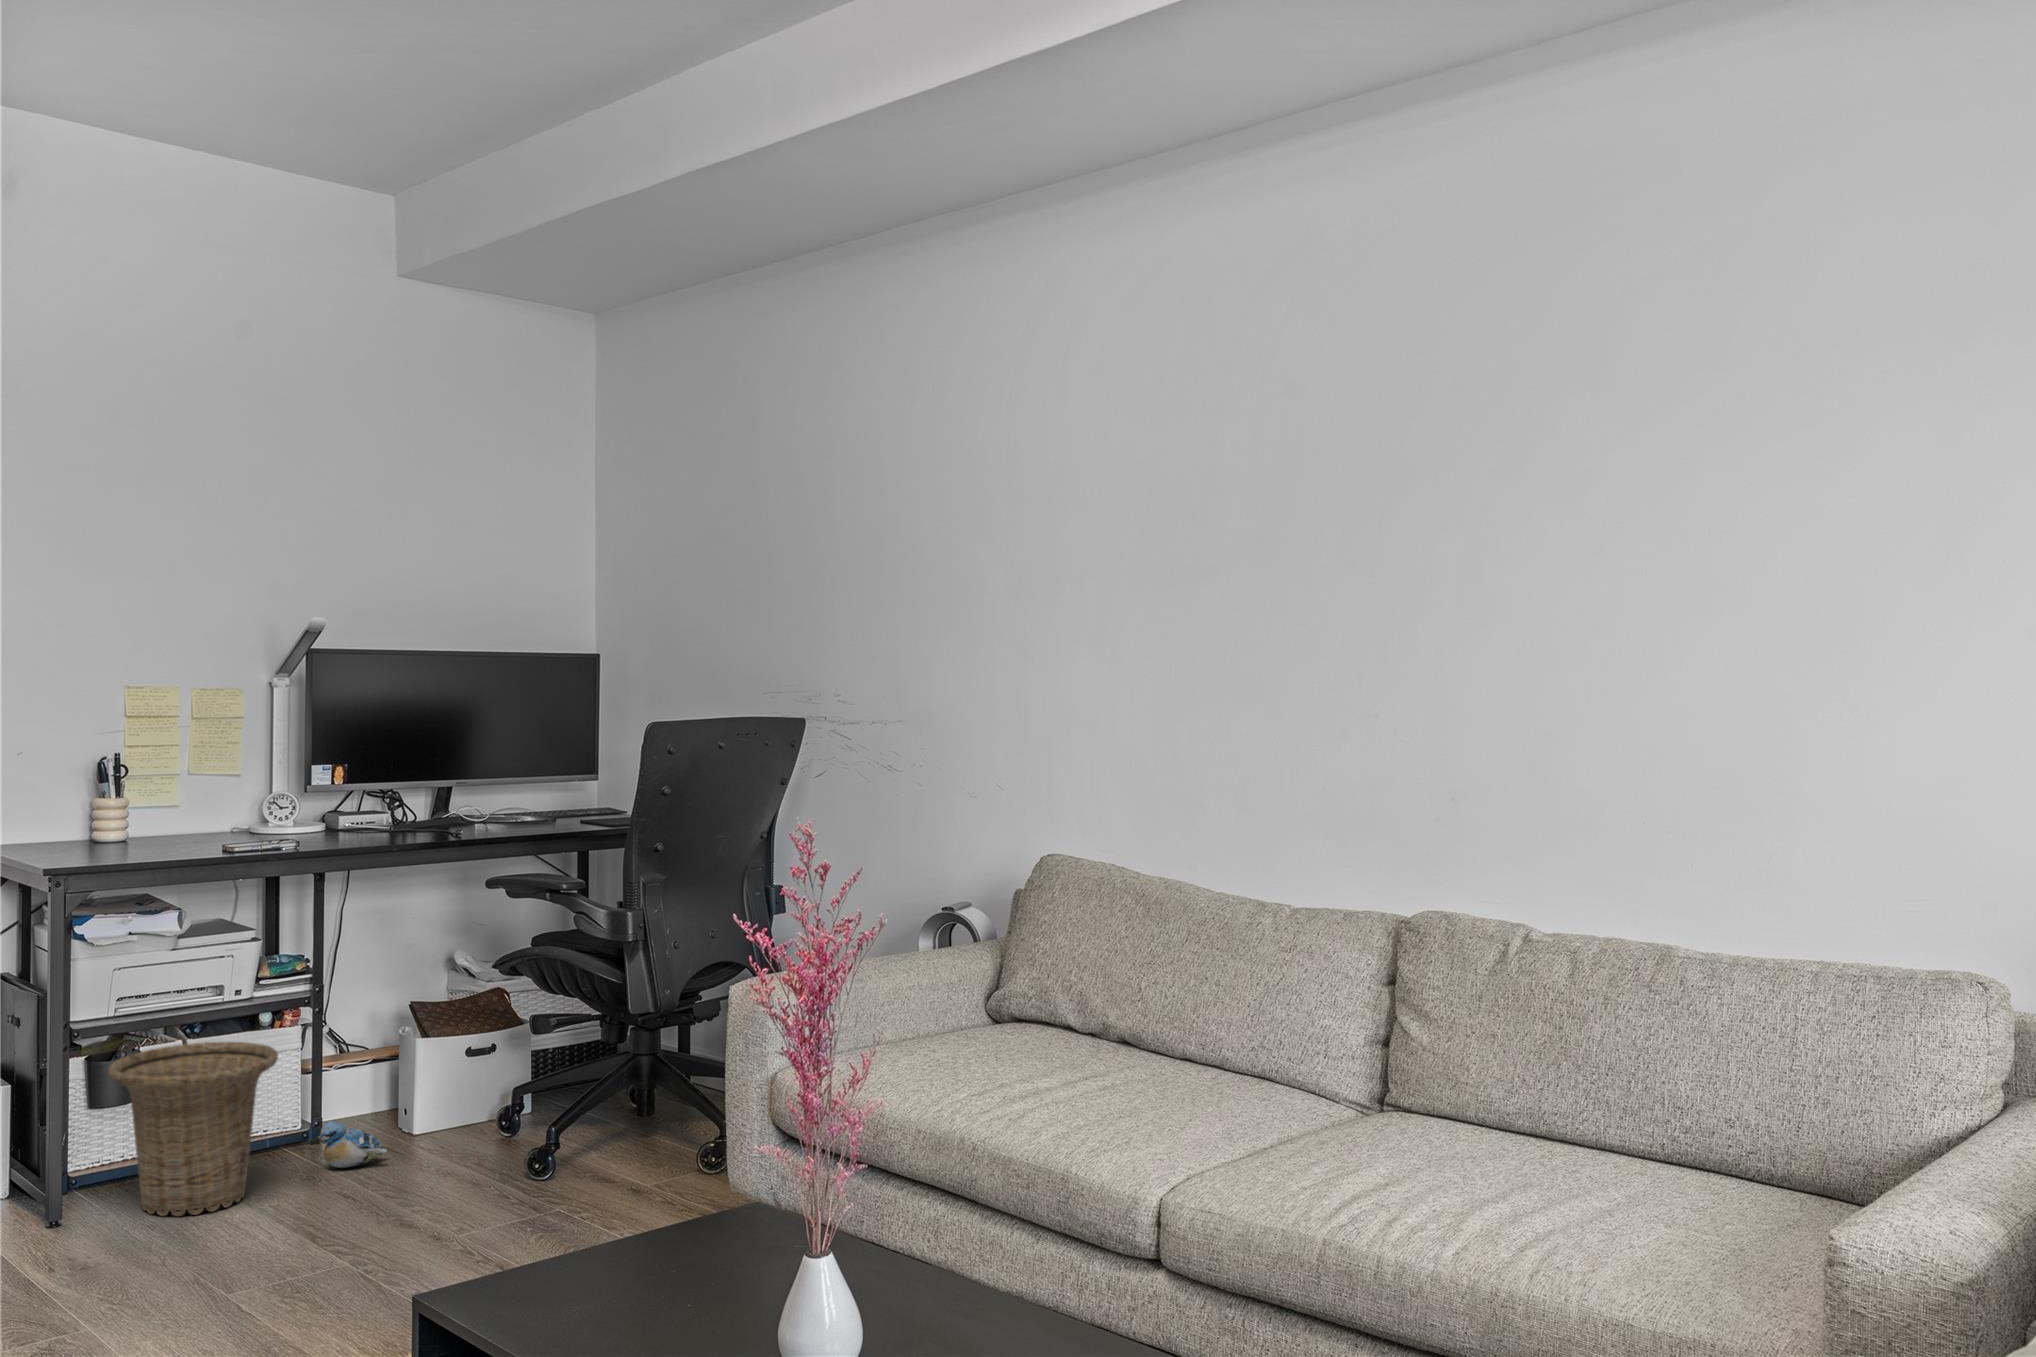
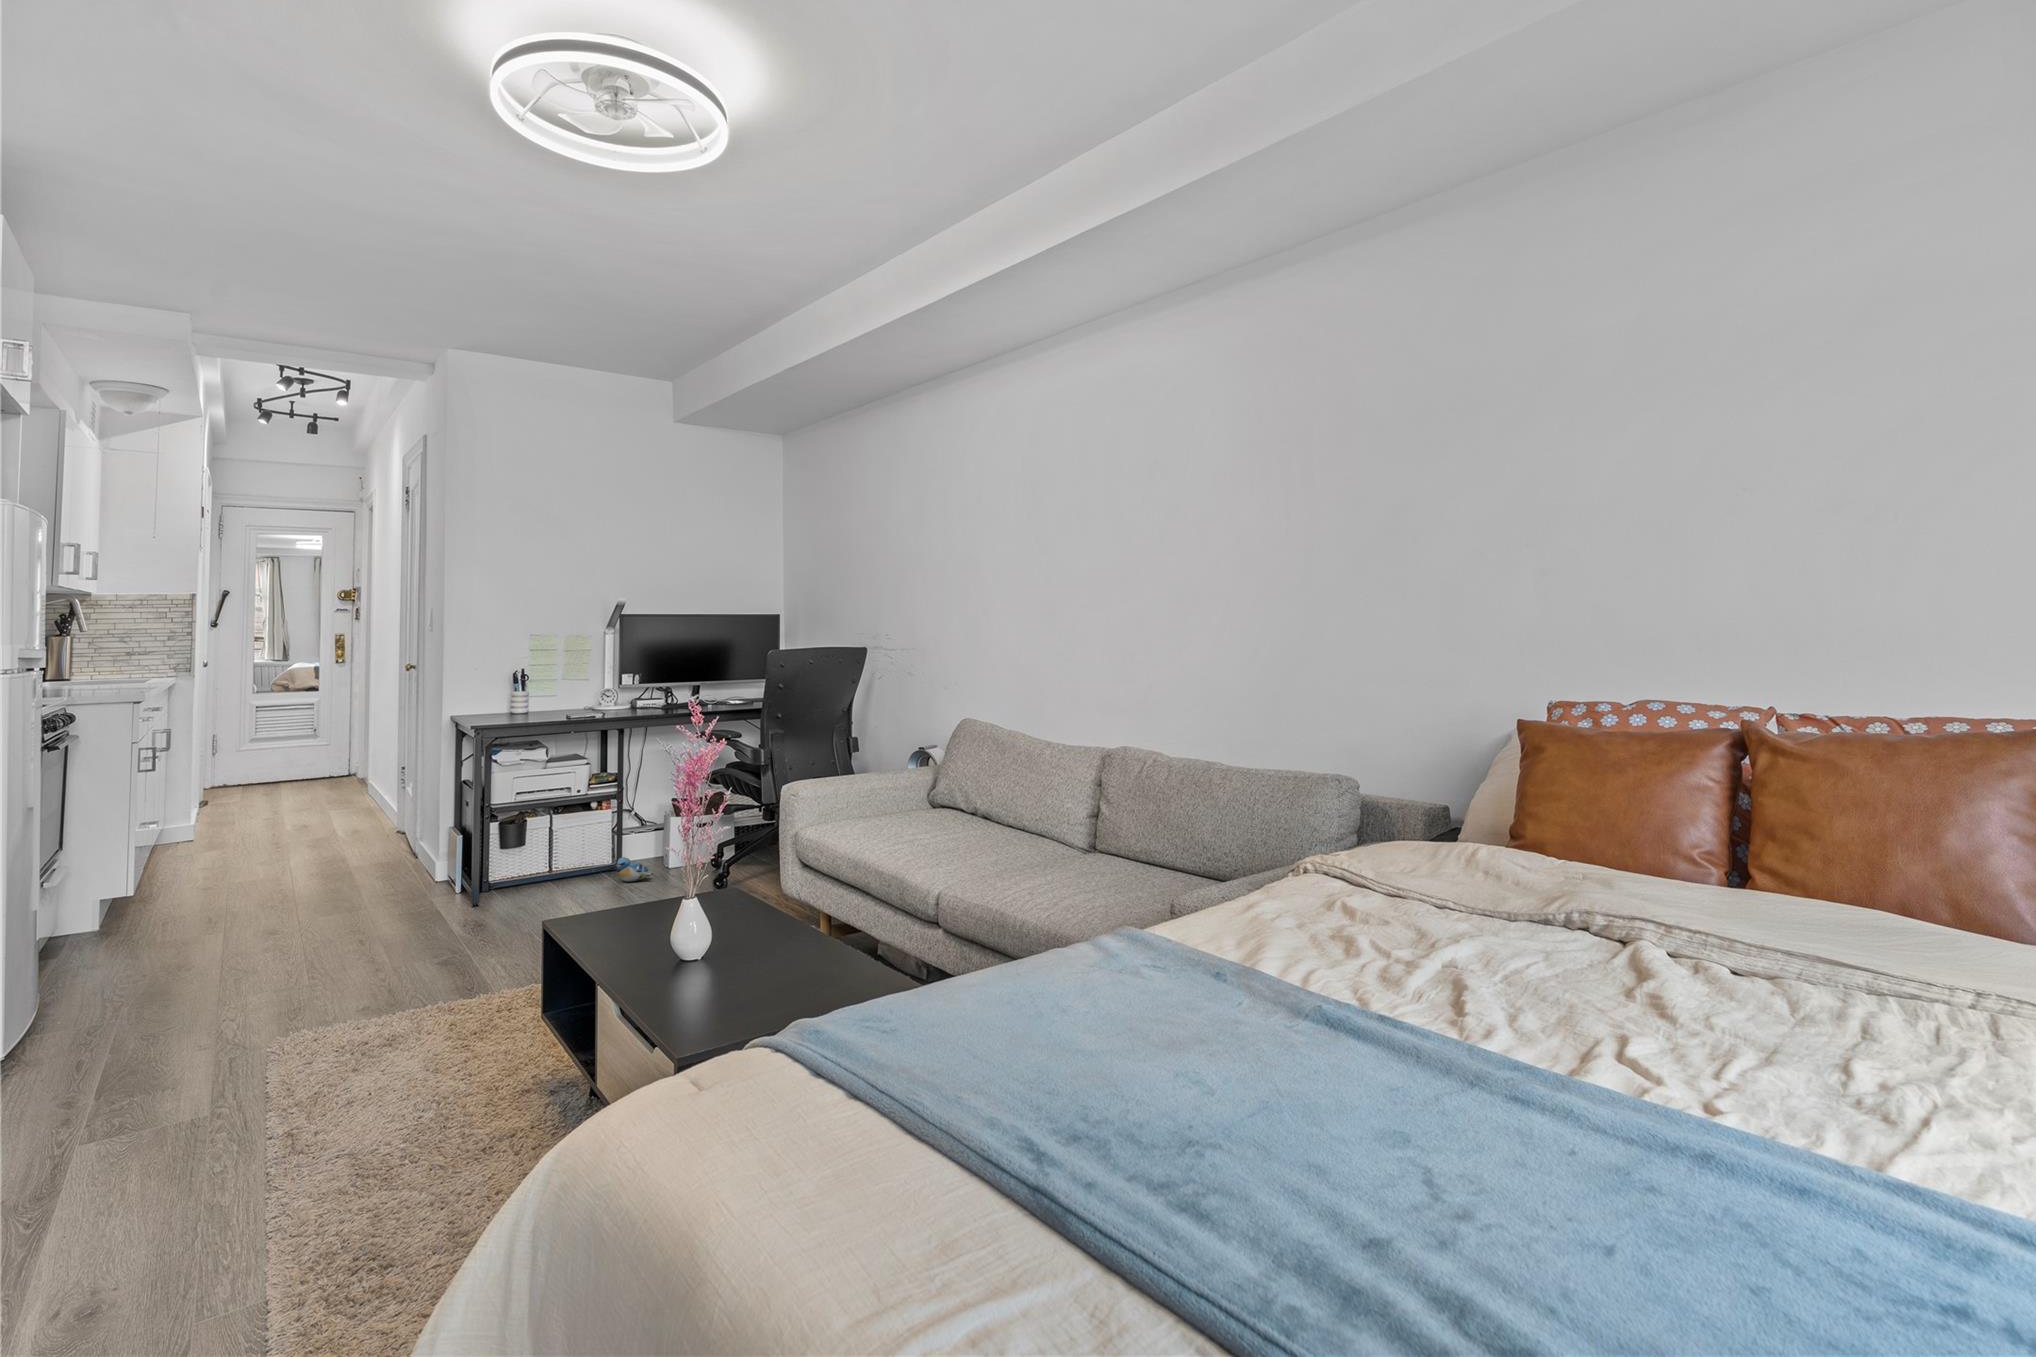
basket: present [108,1042,278,1217] -> none [505,815,590,900]

